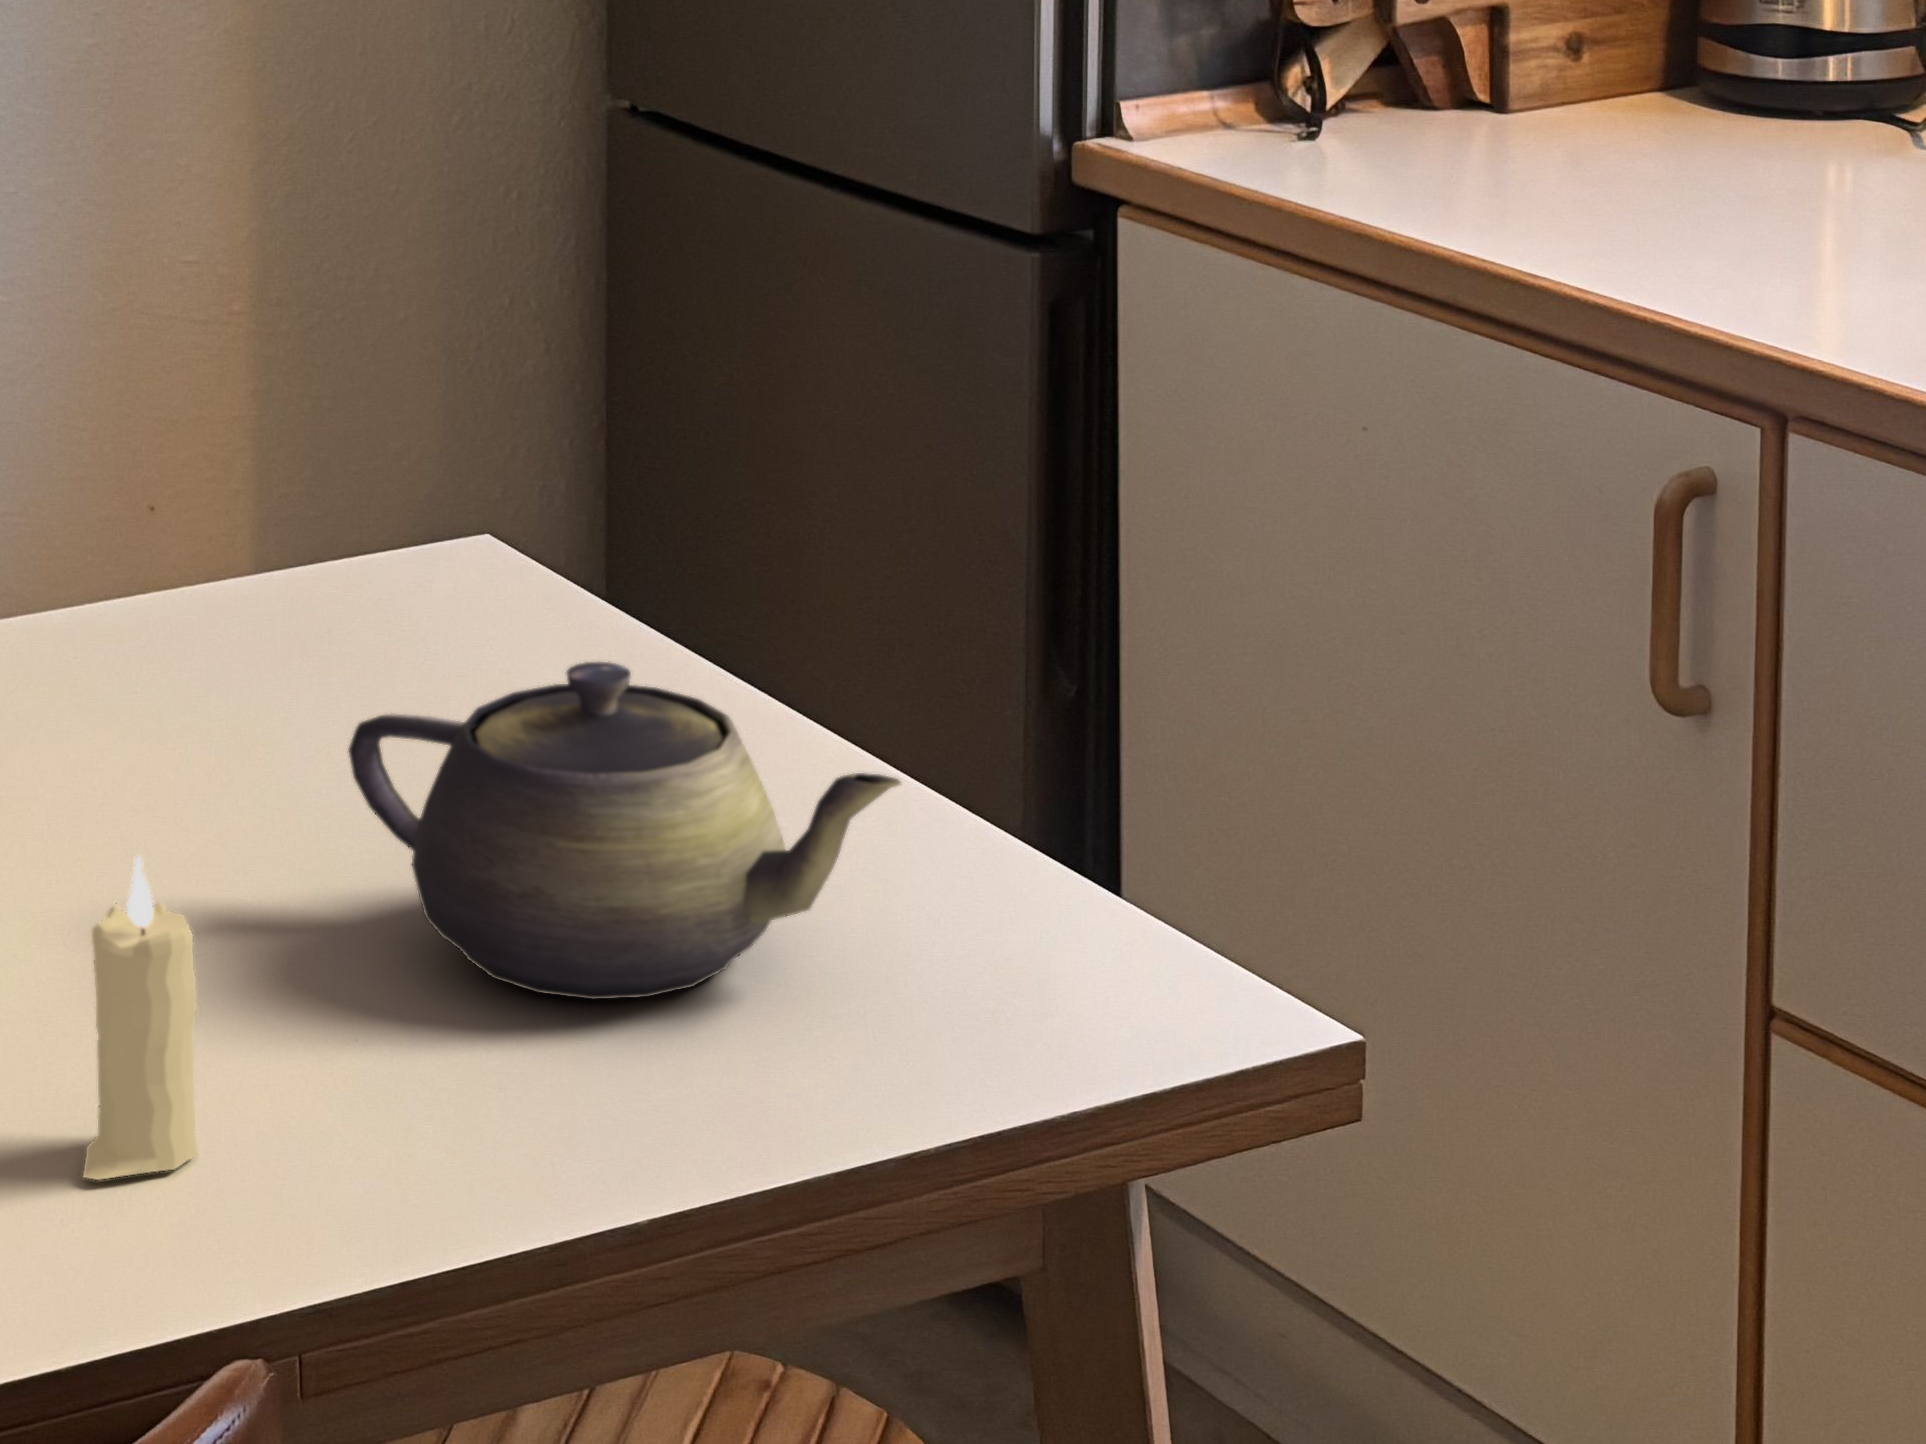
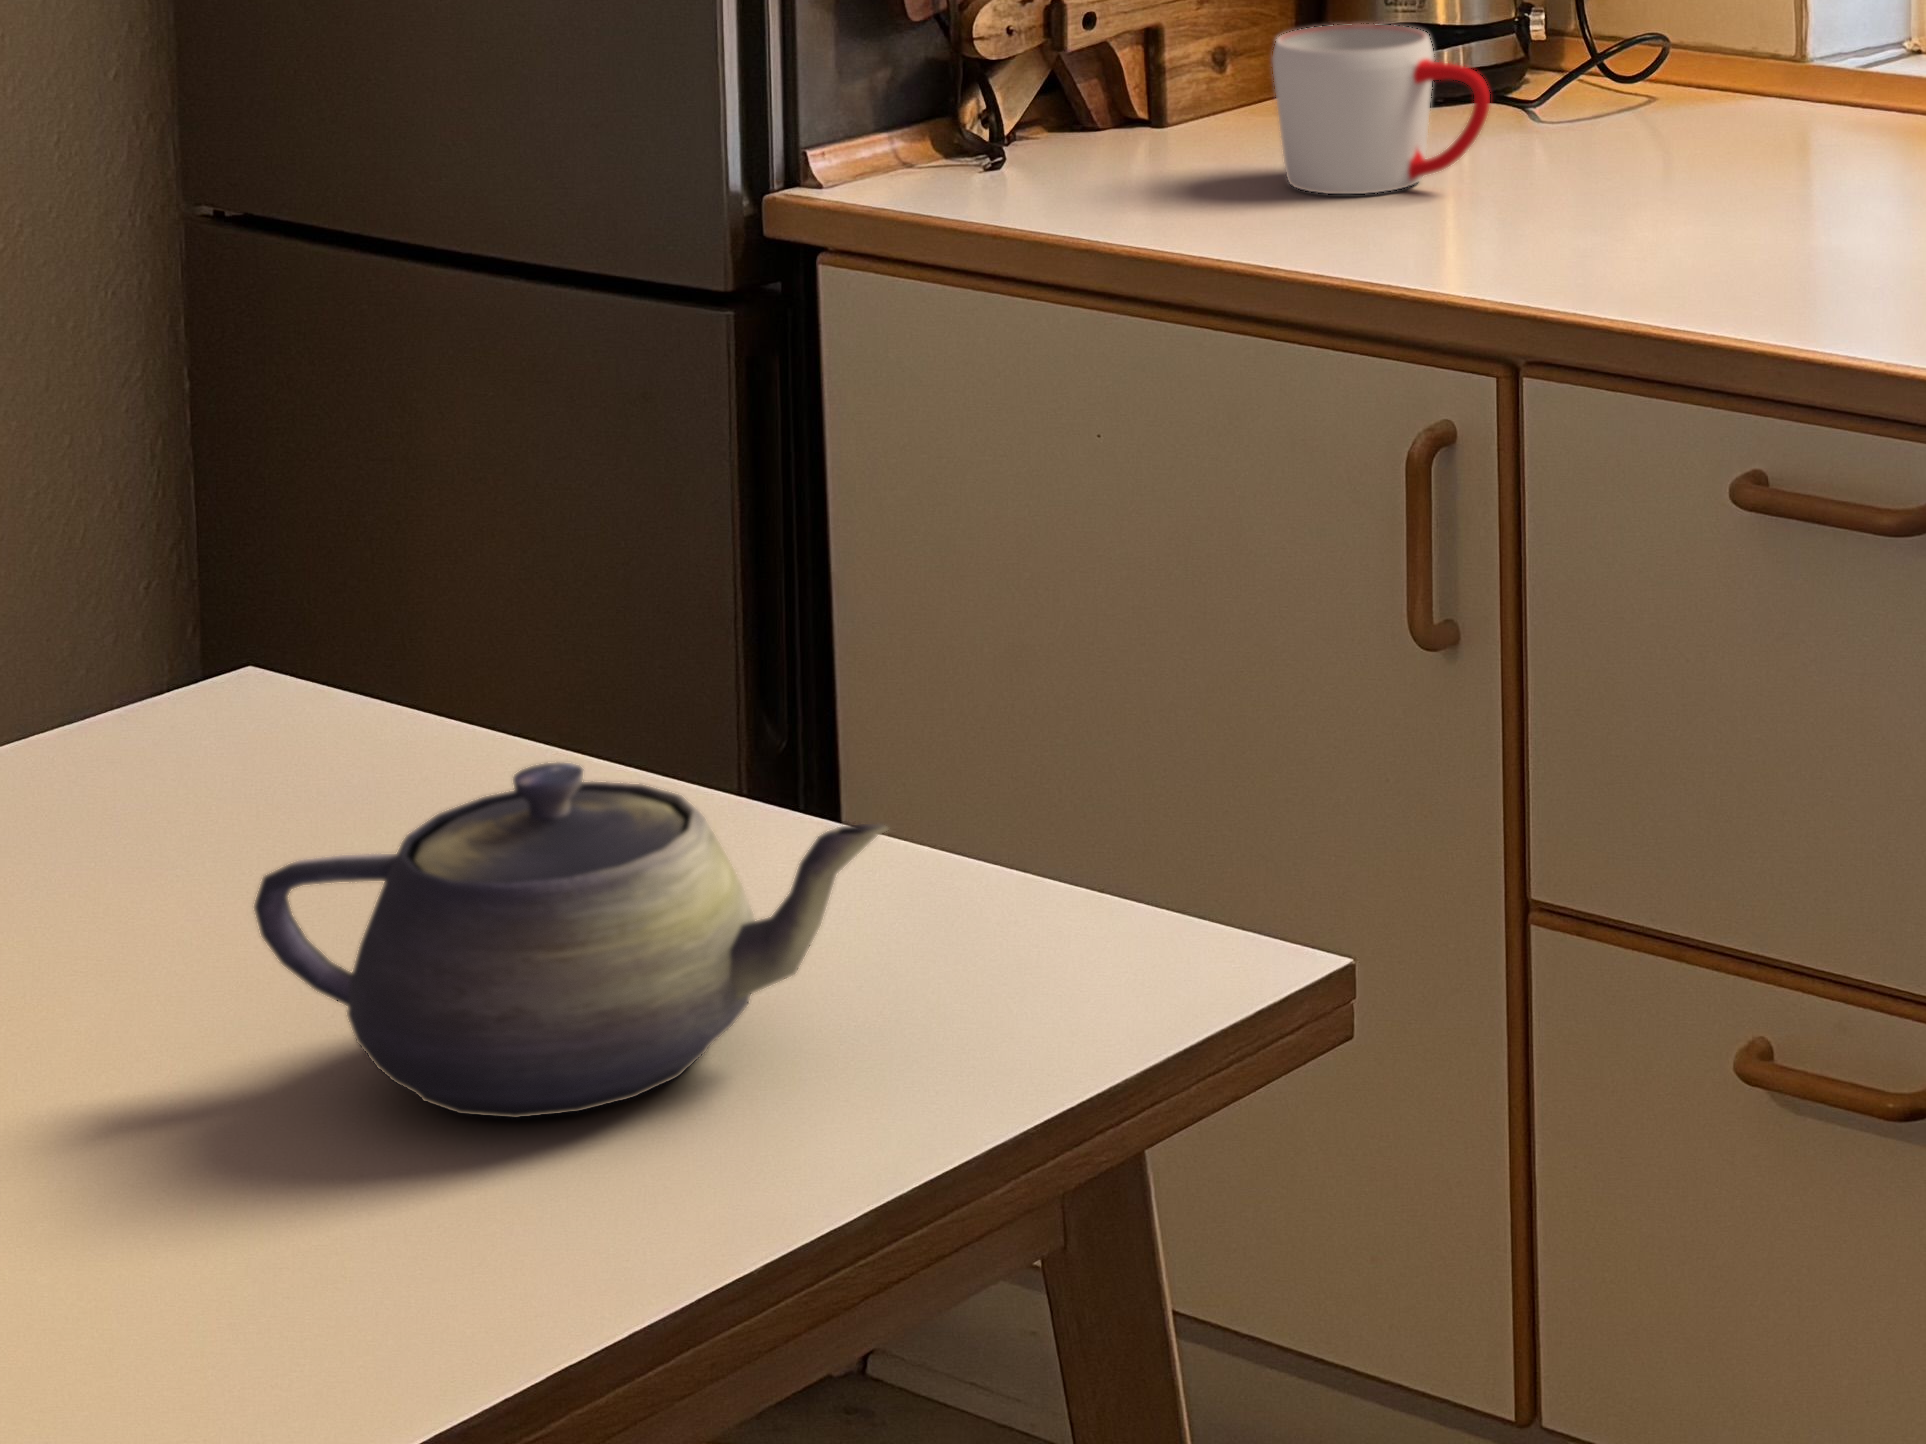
mug: none [1601,21,1839,206] -> present [1272,24,1490,194]
candle: present [83,857,198,1180] -> none [62,1055,197,1424]

